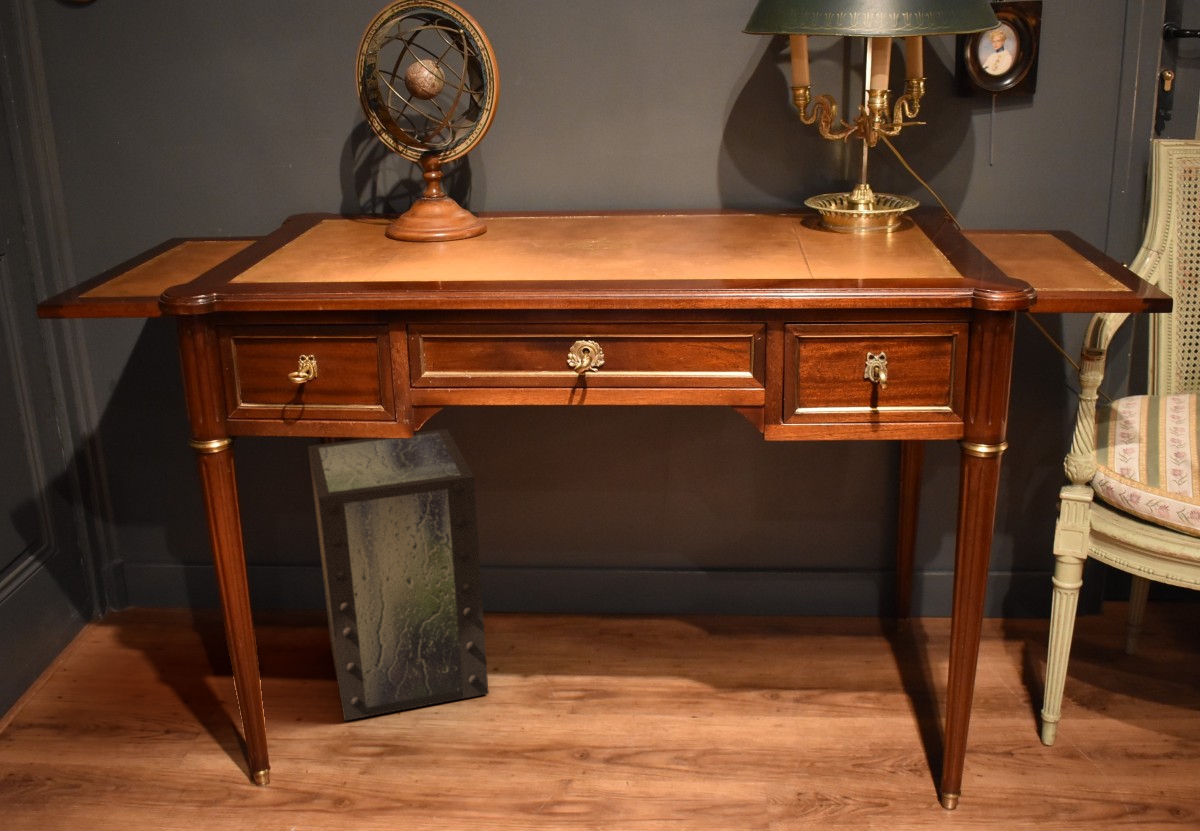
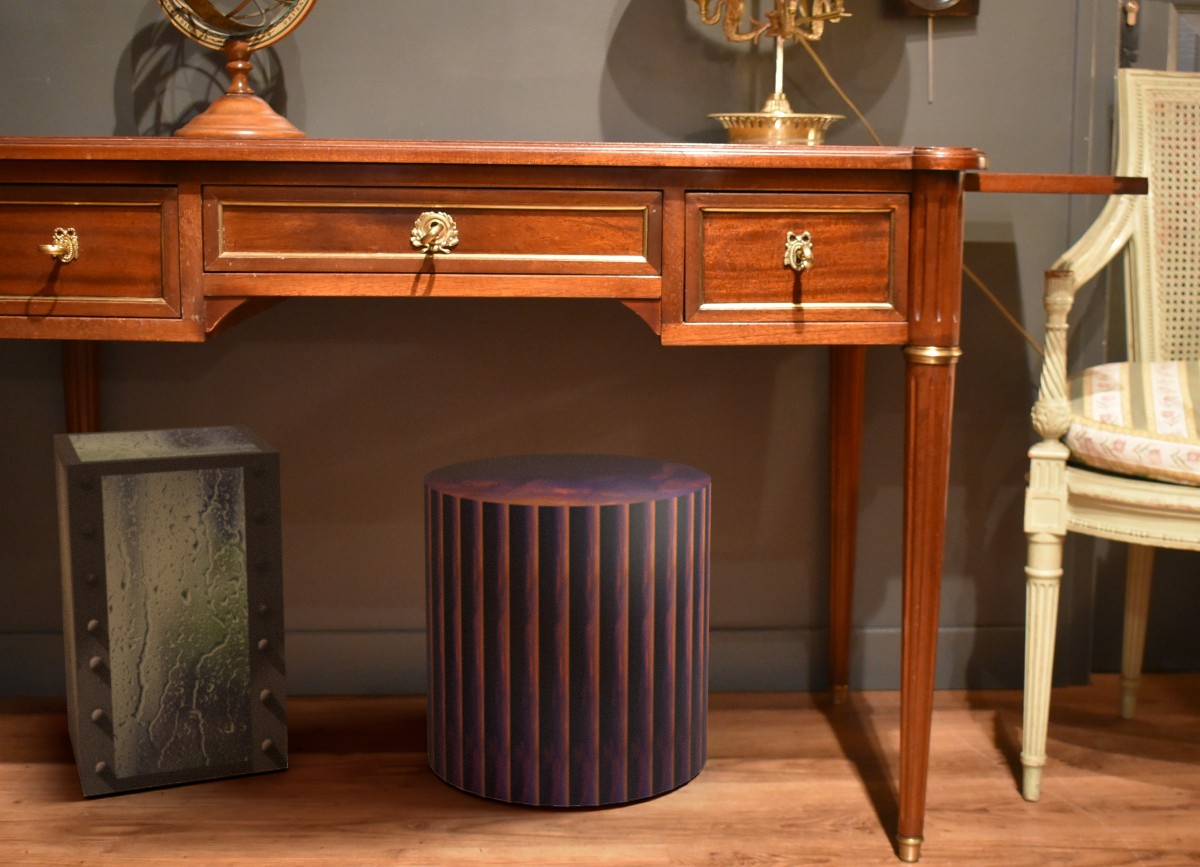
pouf: none [583,449,804,741] -> present [424,453,711,807]

